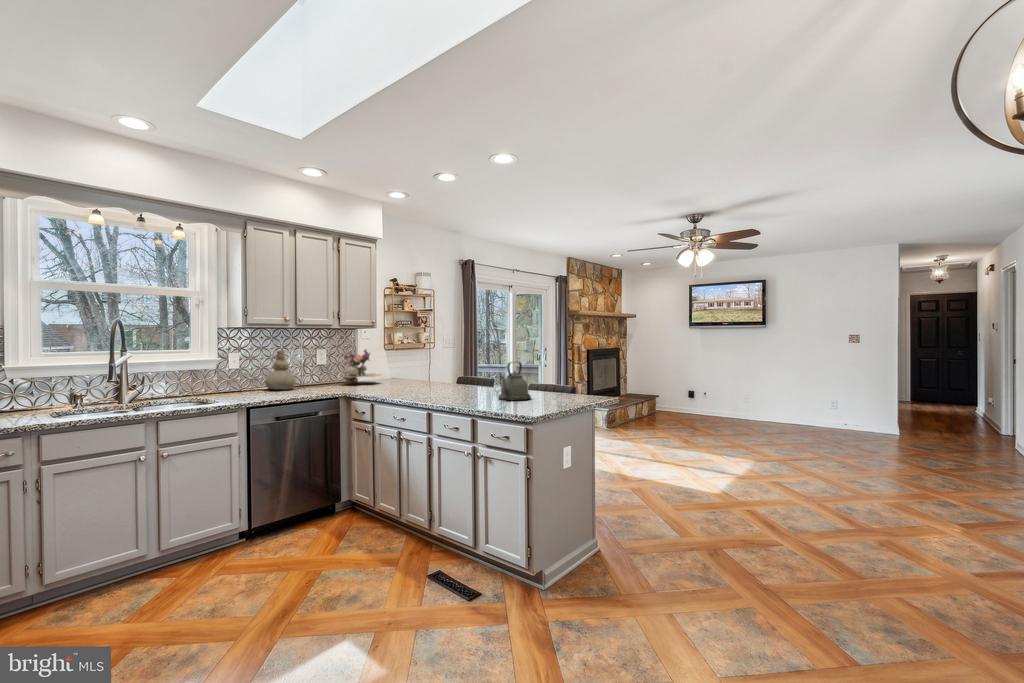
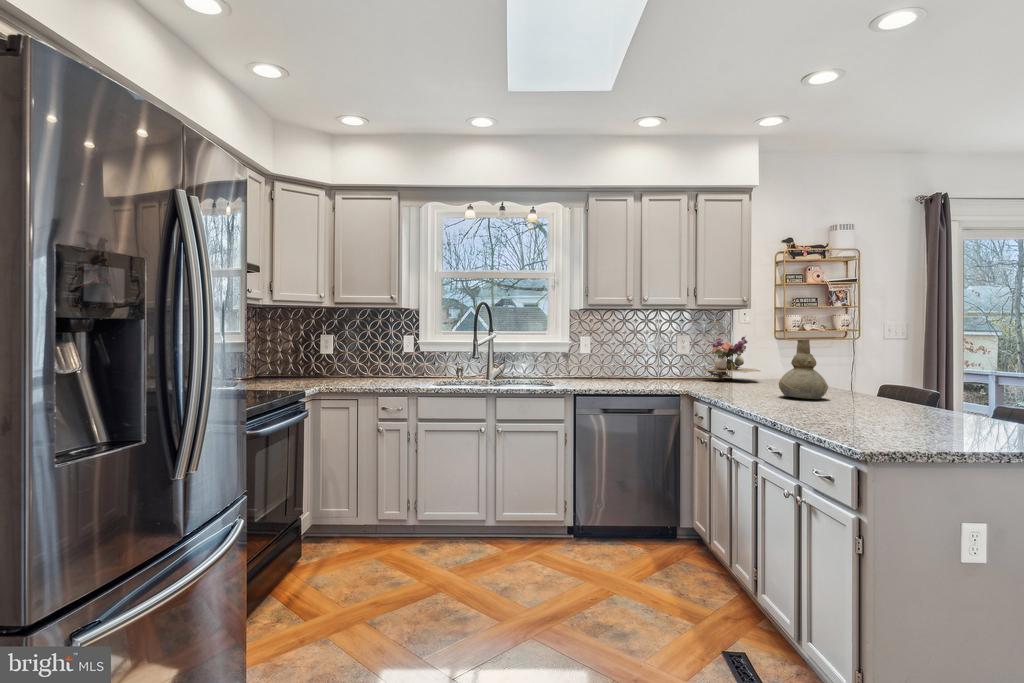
vase: present [265,351,296,390] -> present [779,339,828,399]
kettle: present [499,362,531,400] -> none [906,357,988,429]

